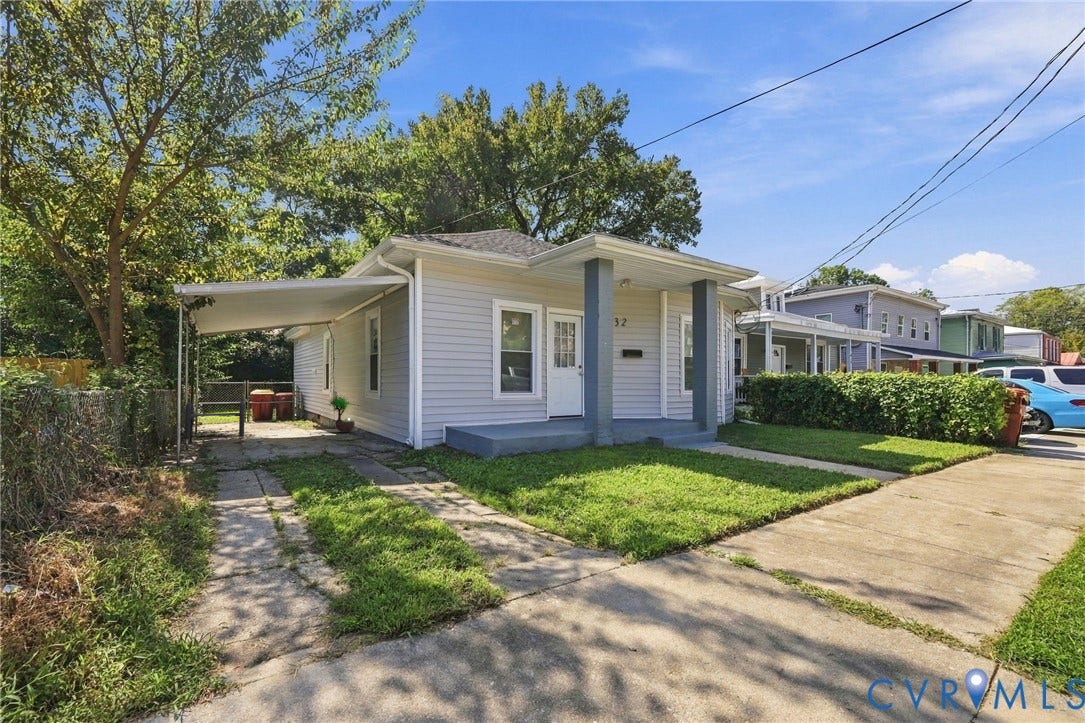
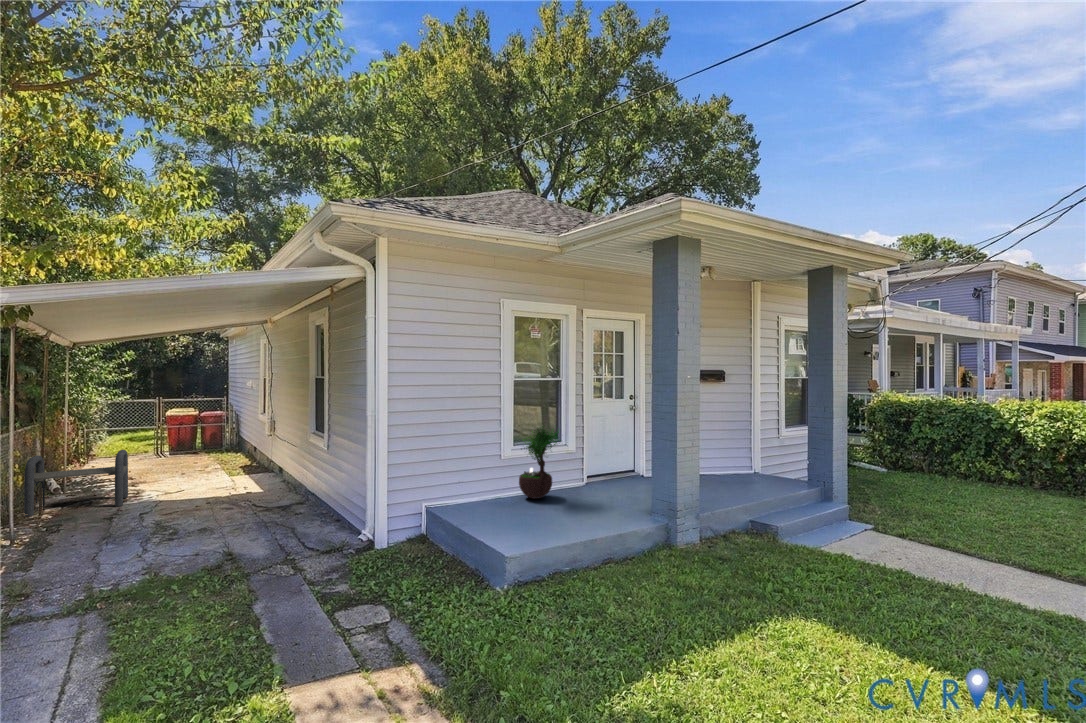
potted tree: present [329,395,355,433] -> present [519,426,559,499]

